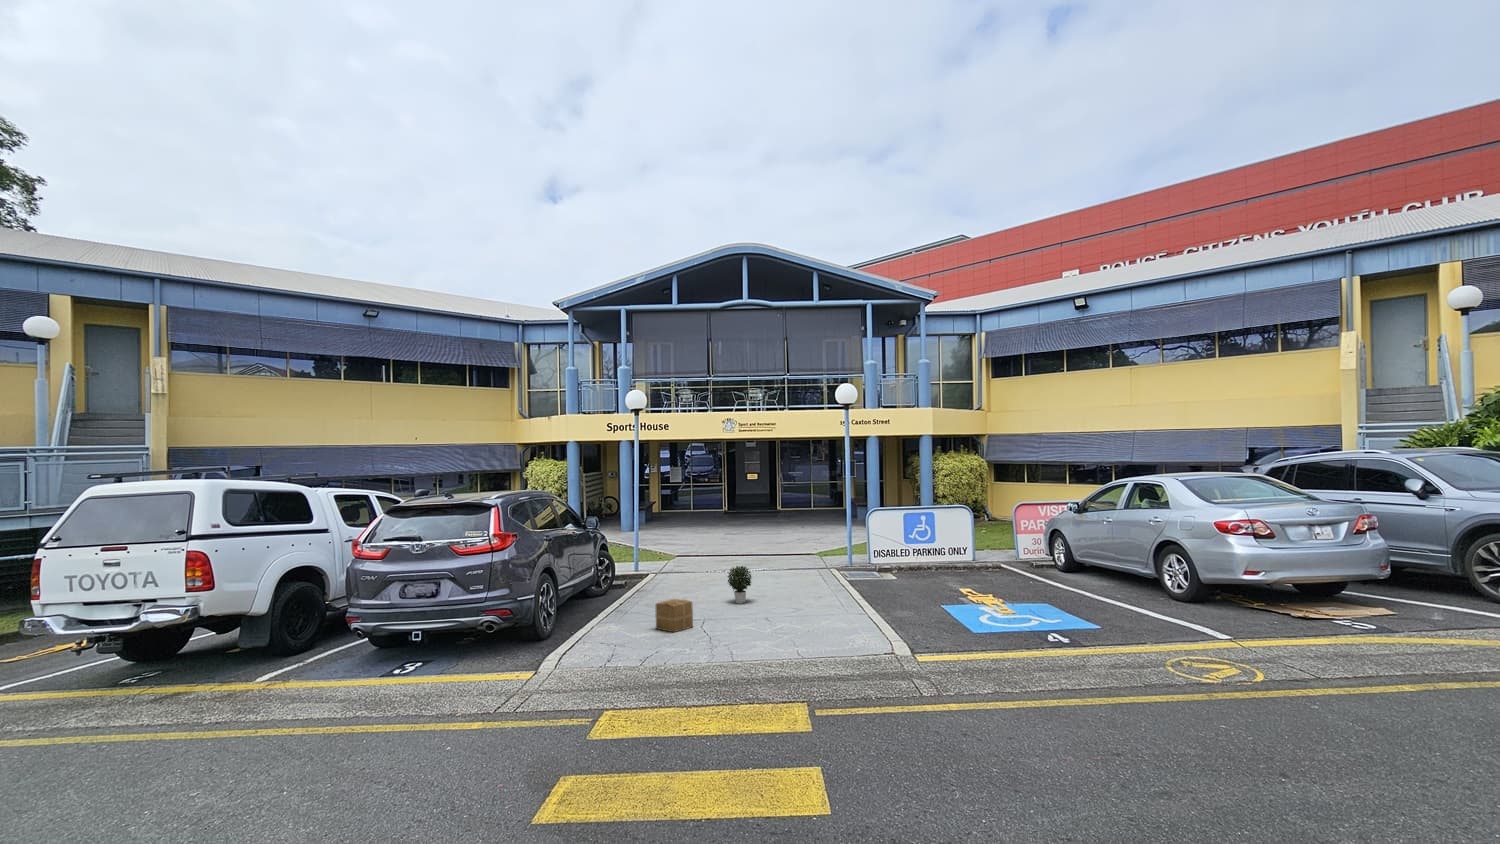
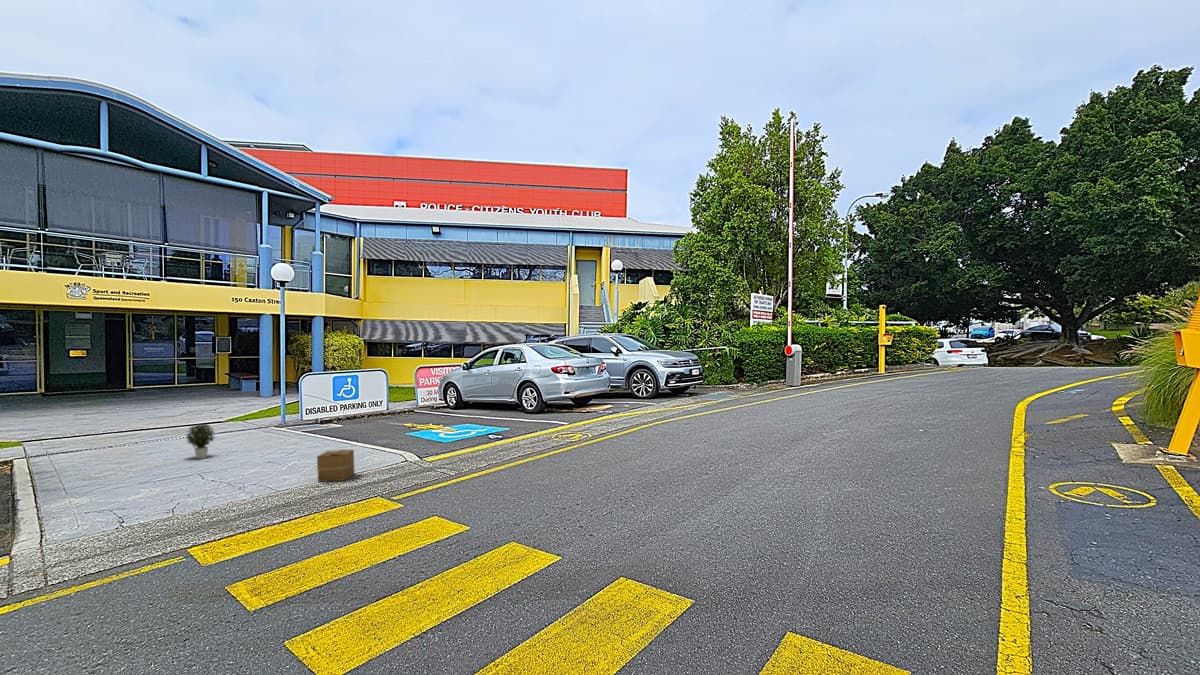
cardboard box: present [655,599,693,632] -> present [317,450,355,482]

